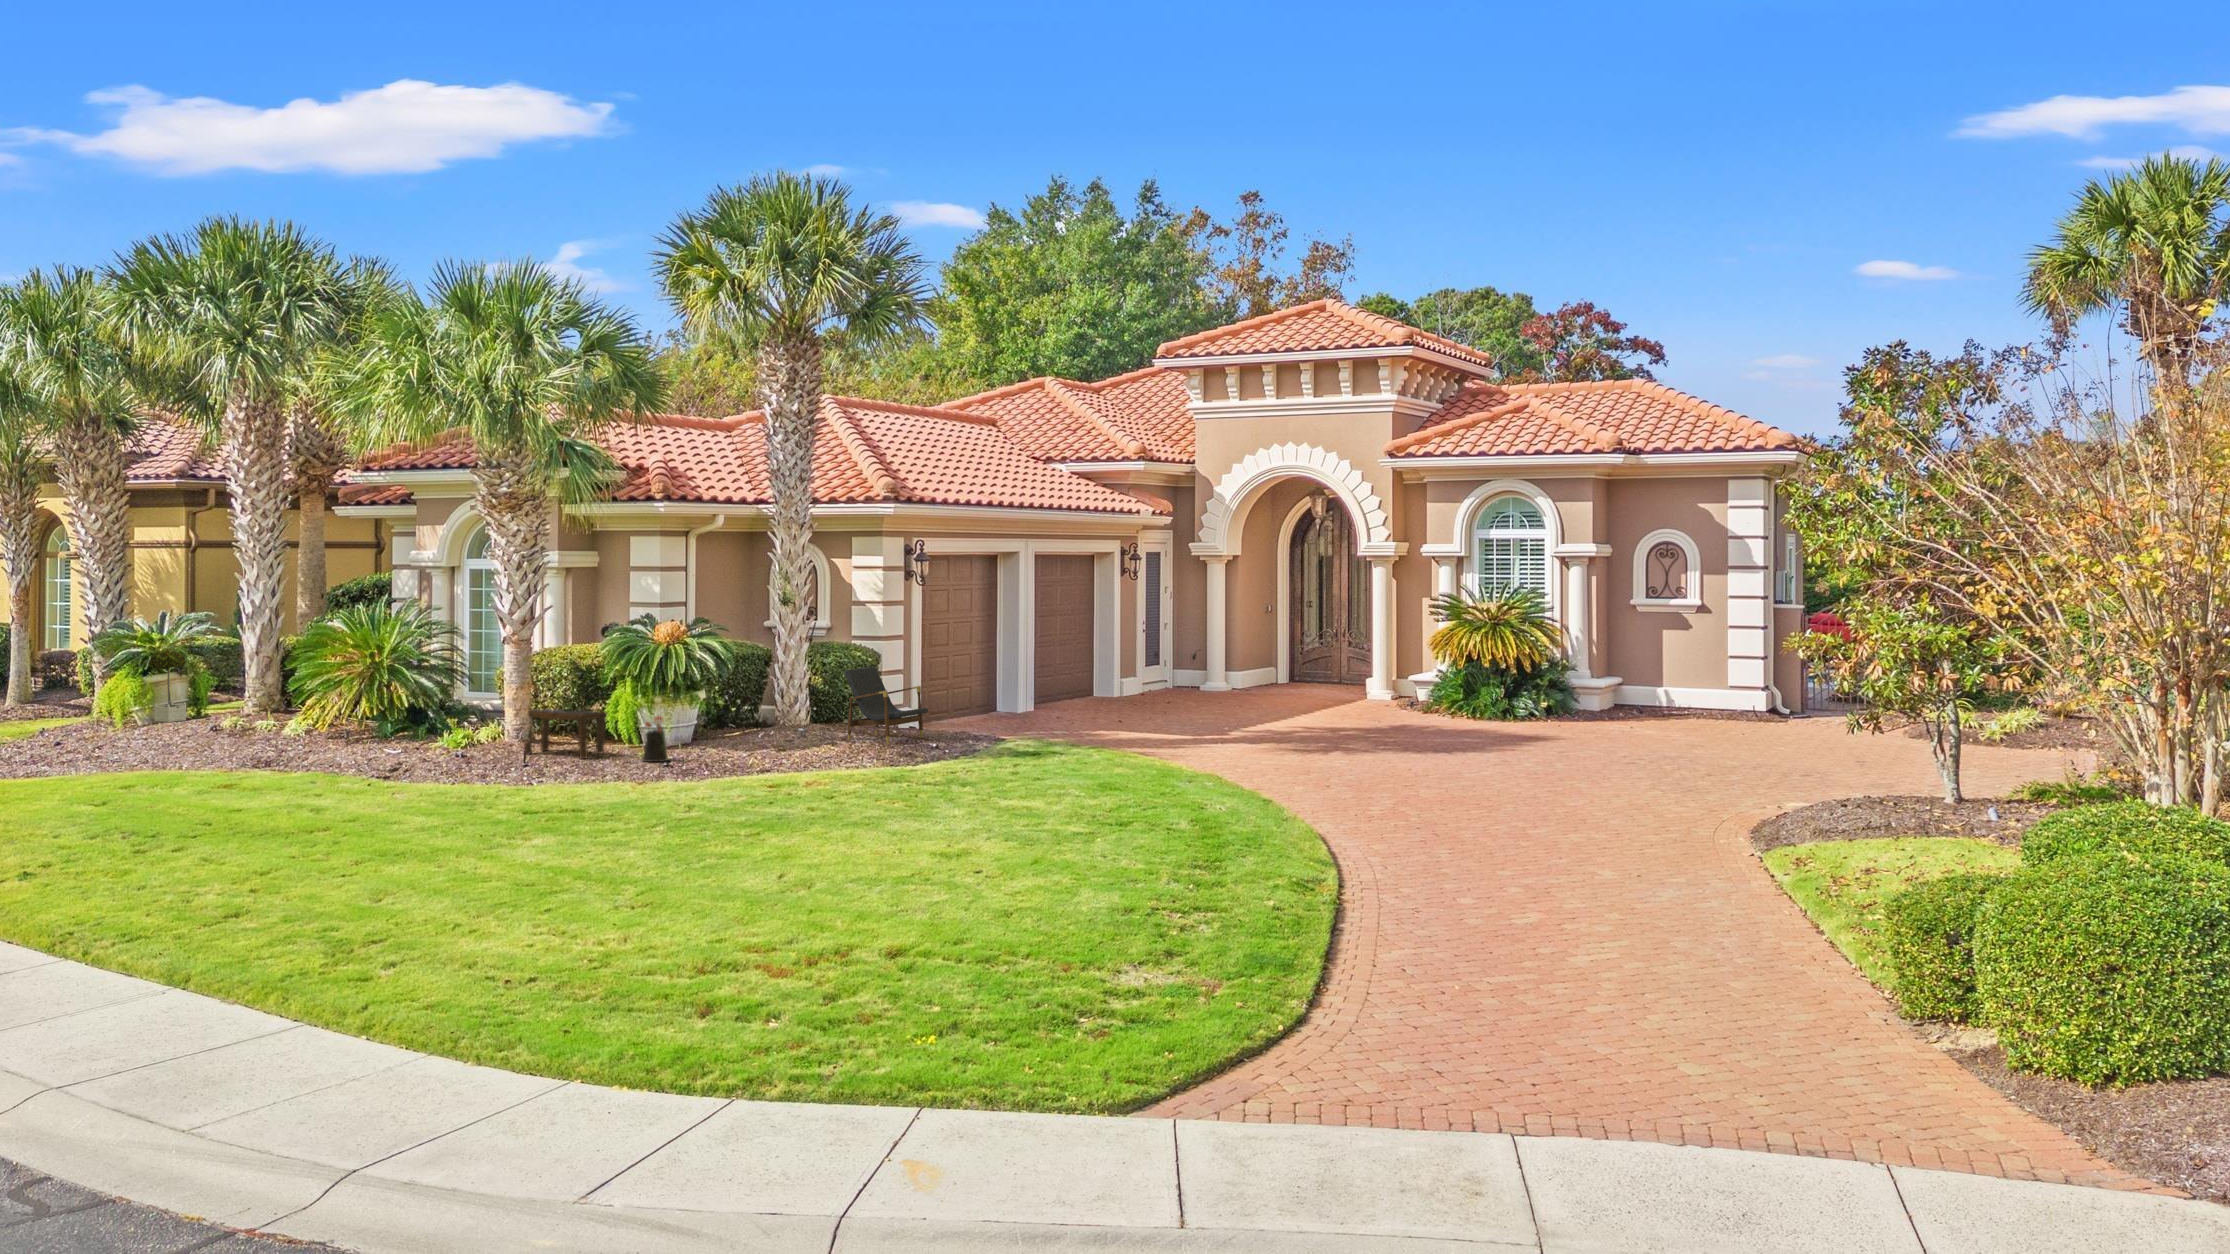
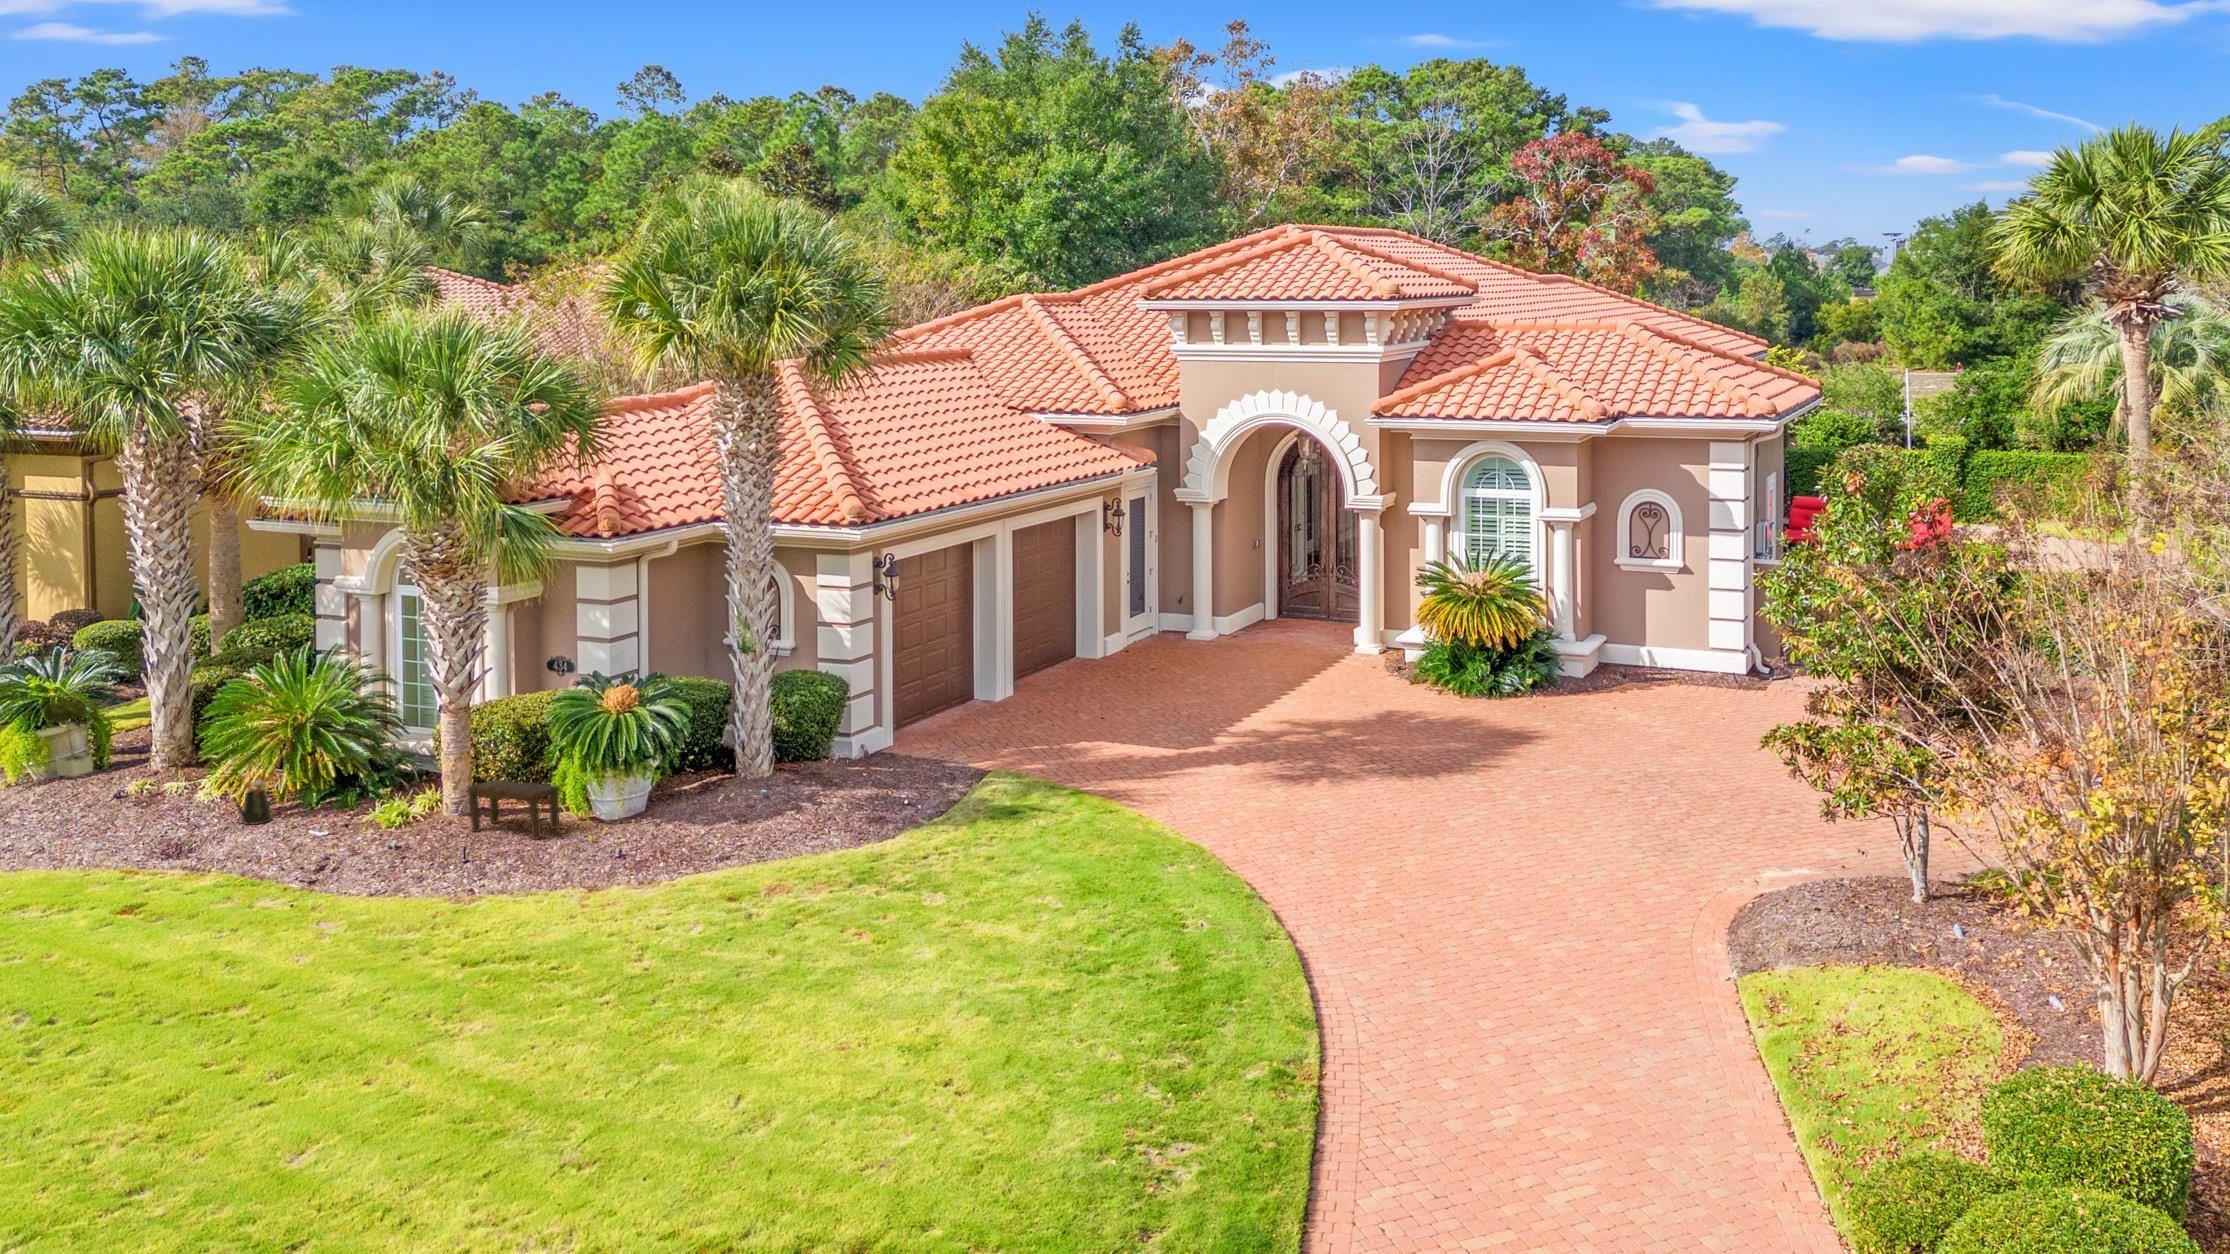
lounge chair: present [845,667,928,744] -> none [814,697,903,787]
watering can: present [642,716,668,762] -> present [232,776,273,825]

